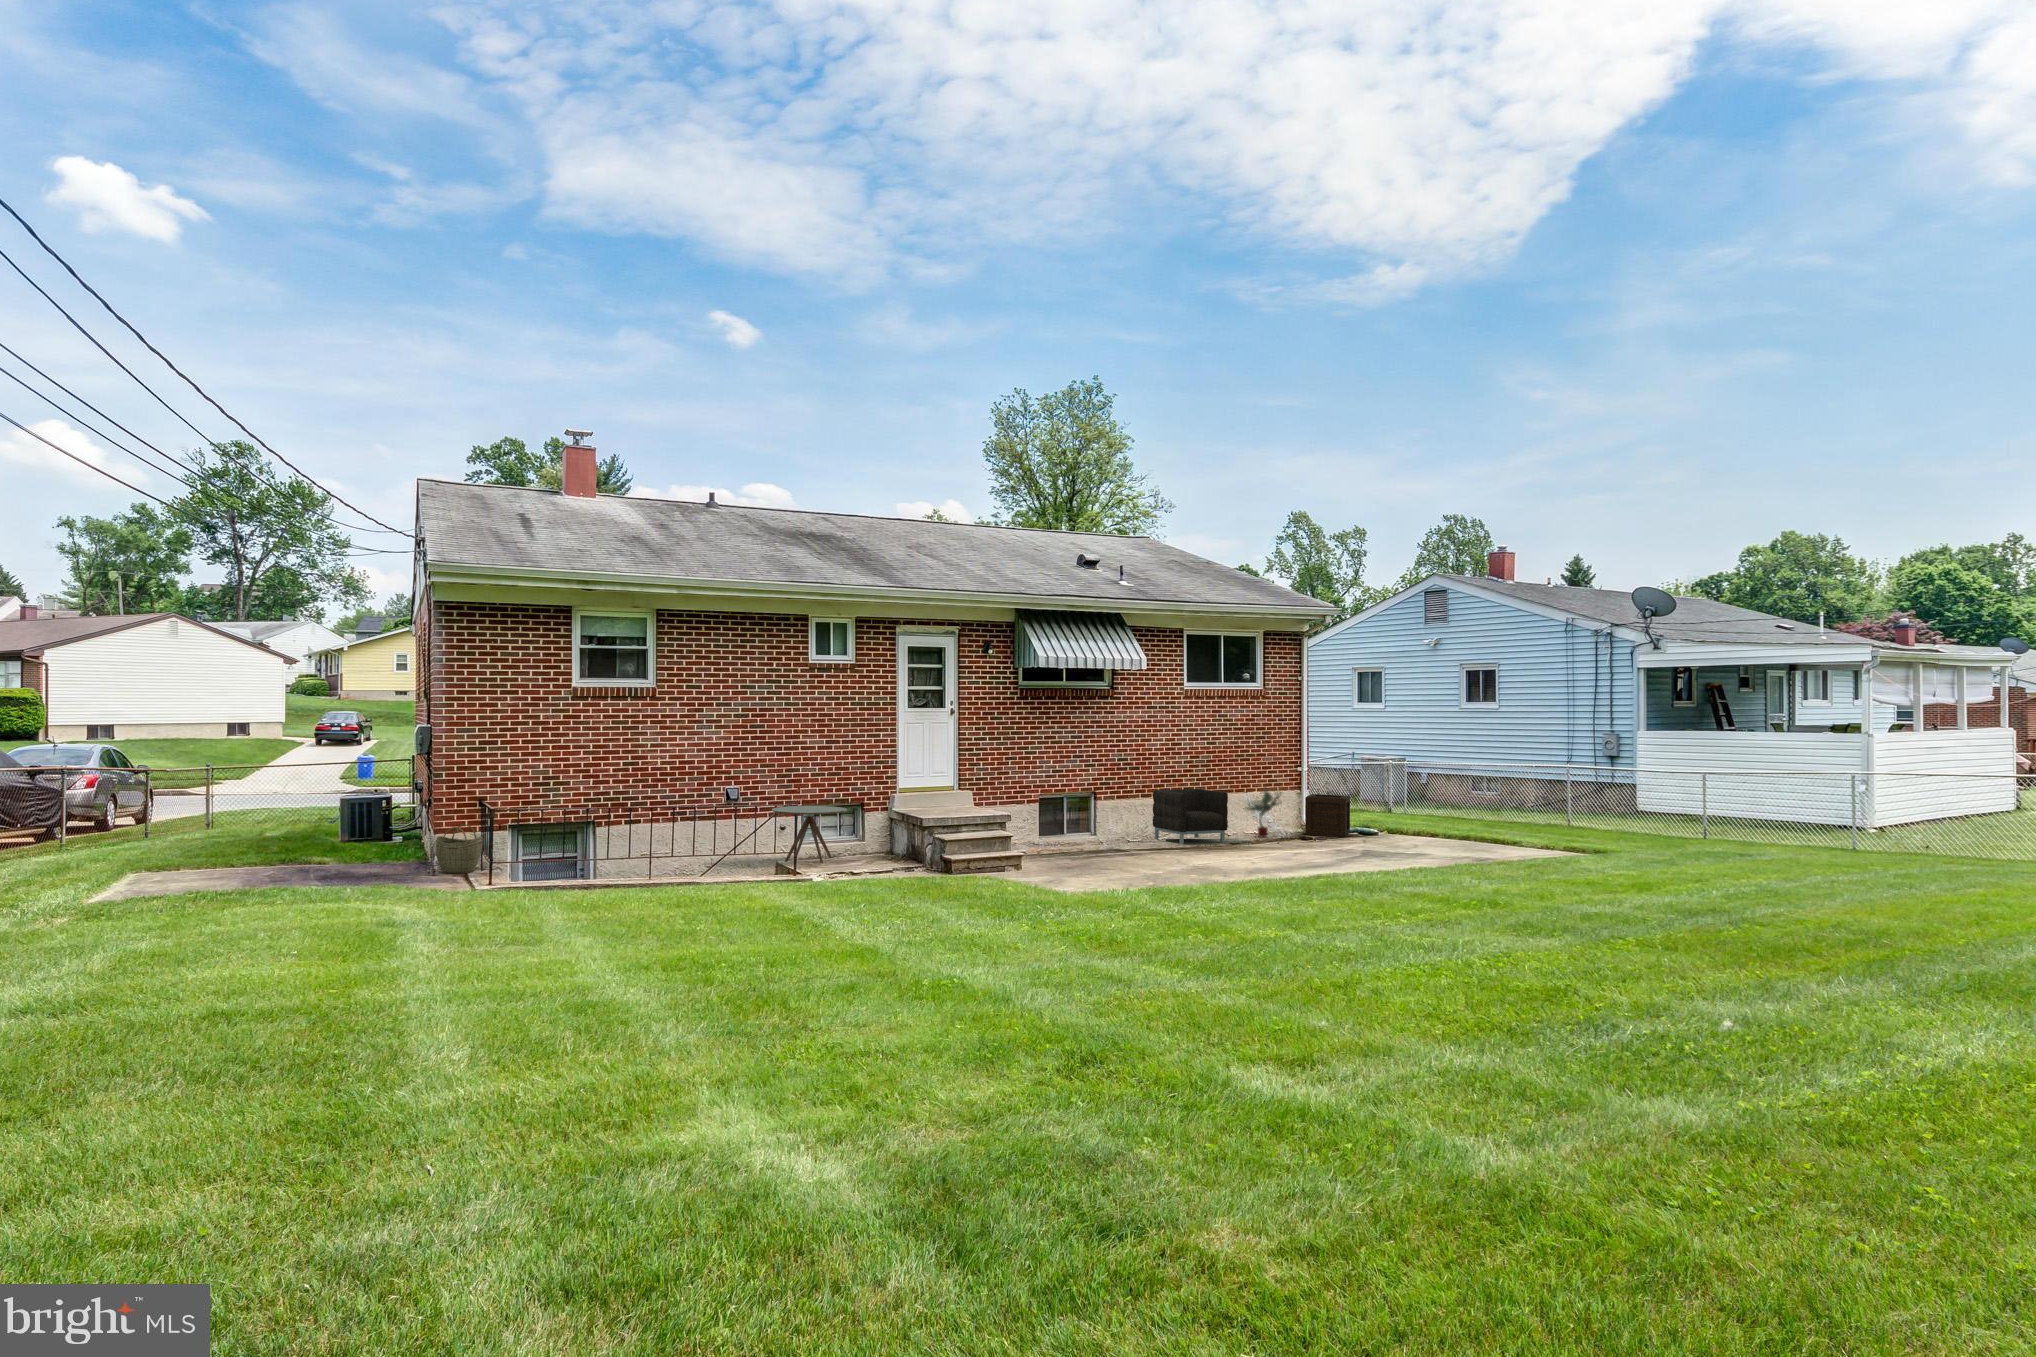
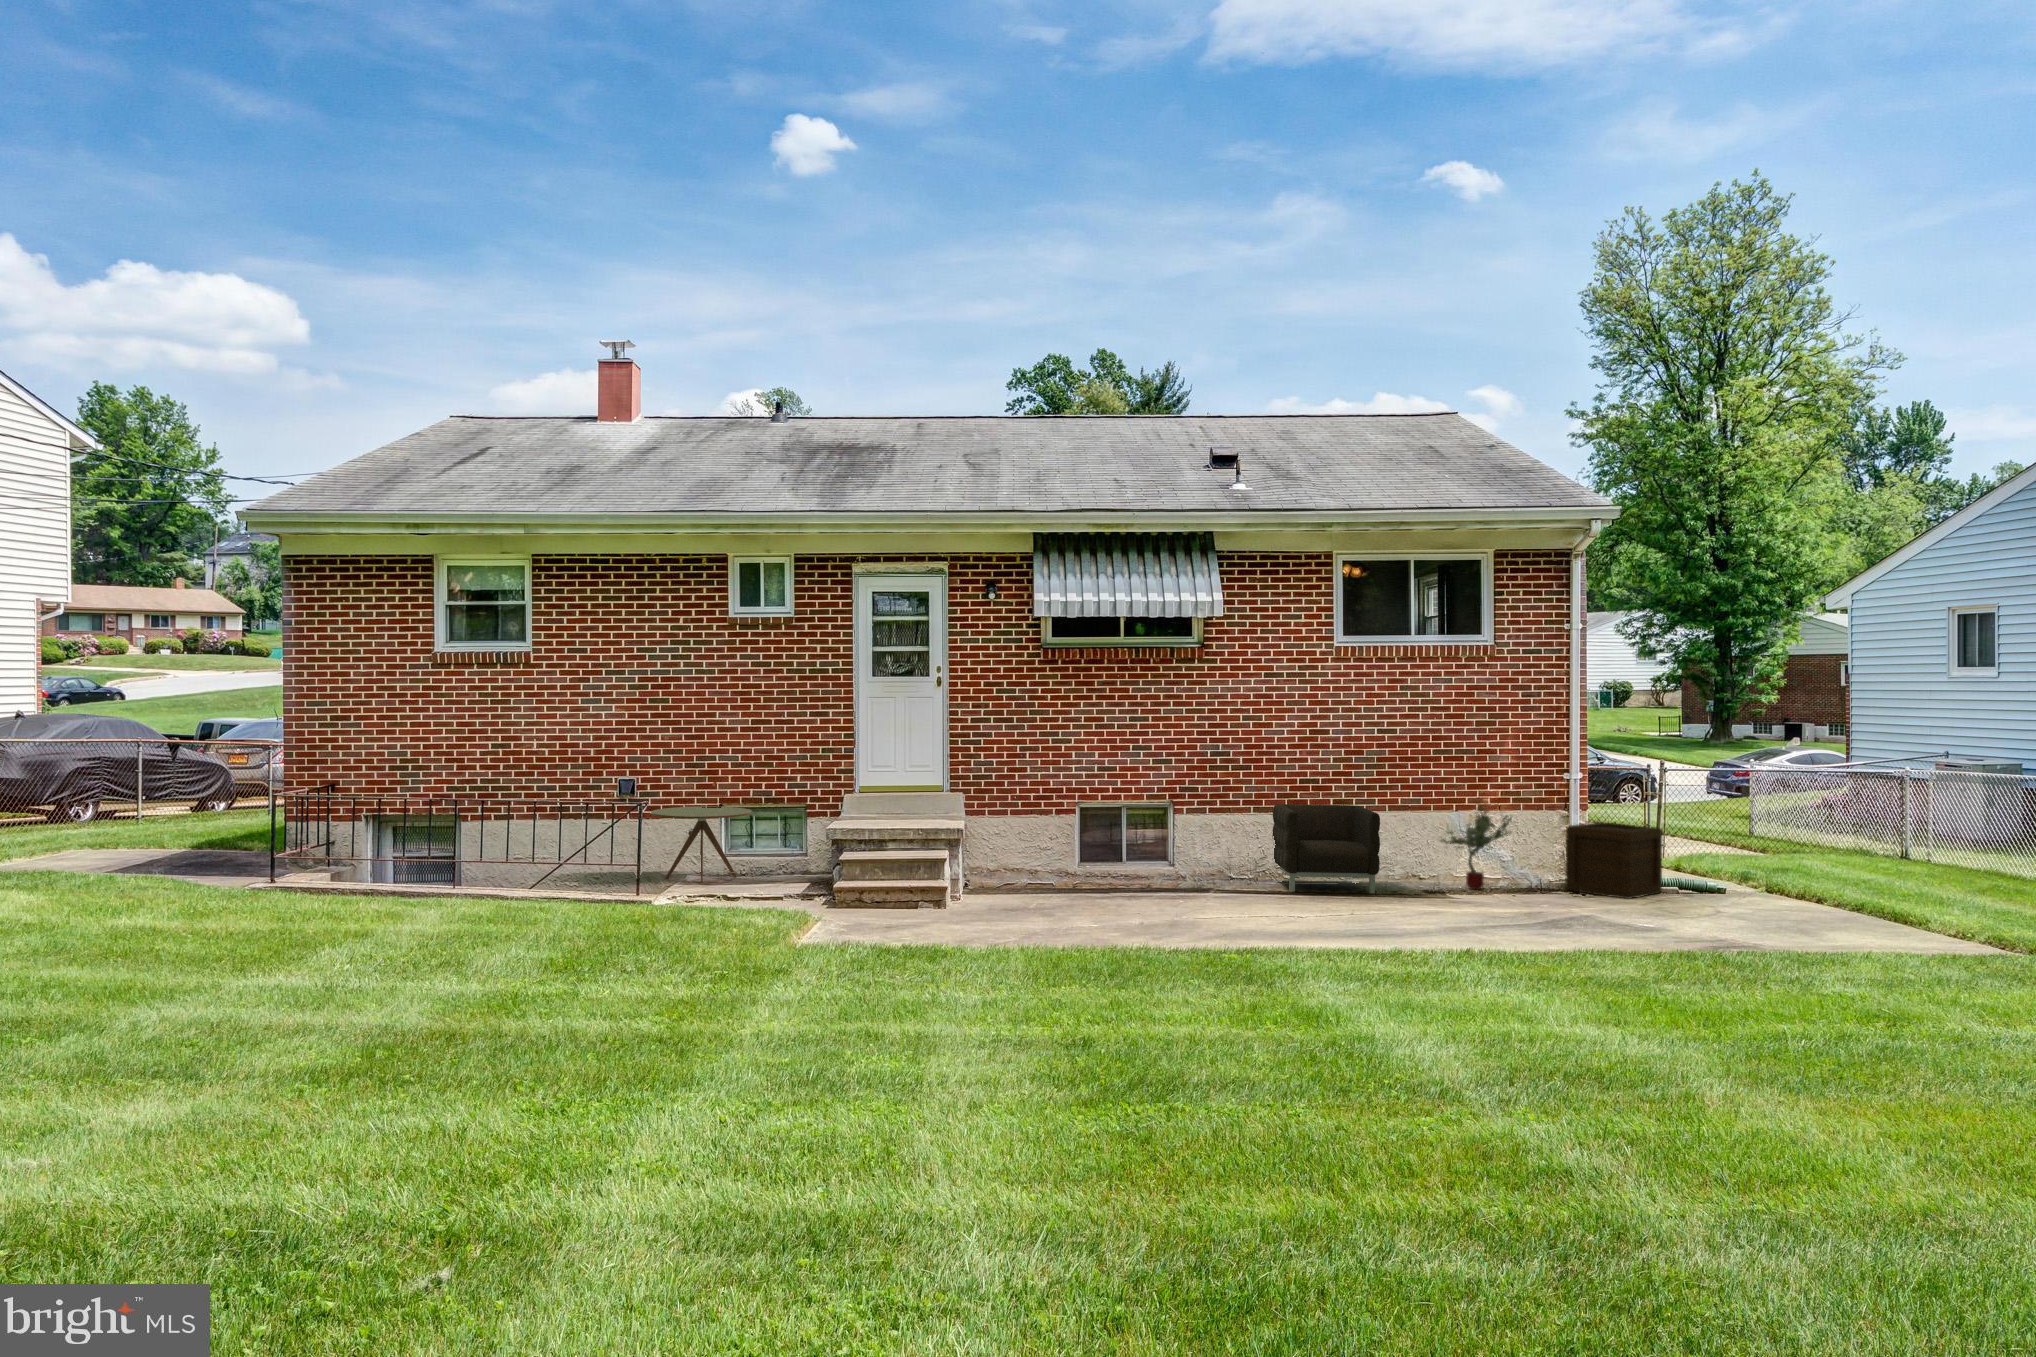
woven basket: present [436,824,482,873] -> none [282,812,334,868]

